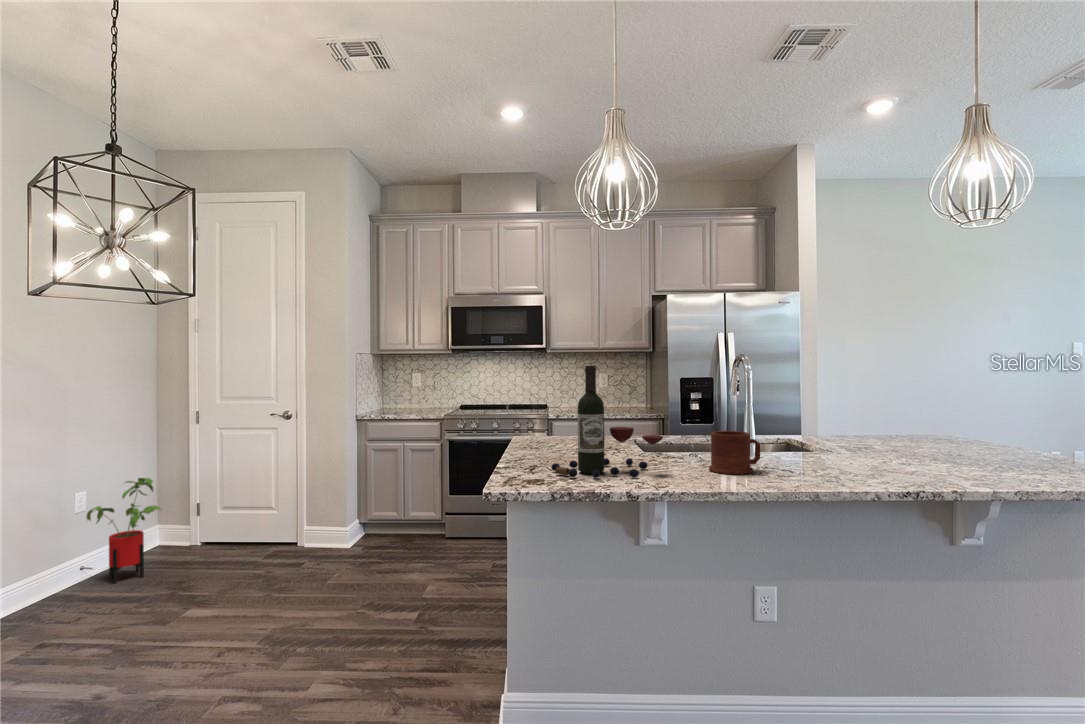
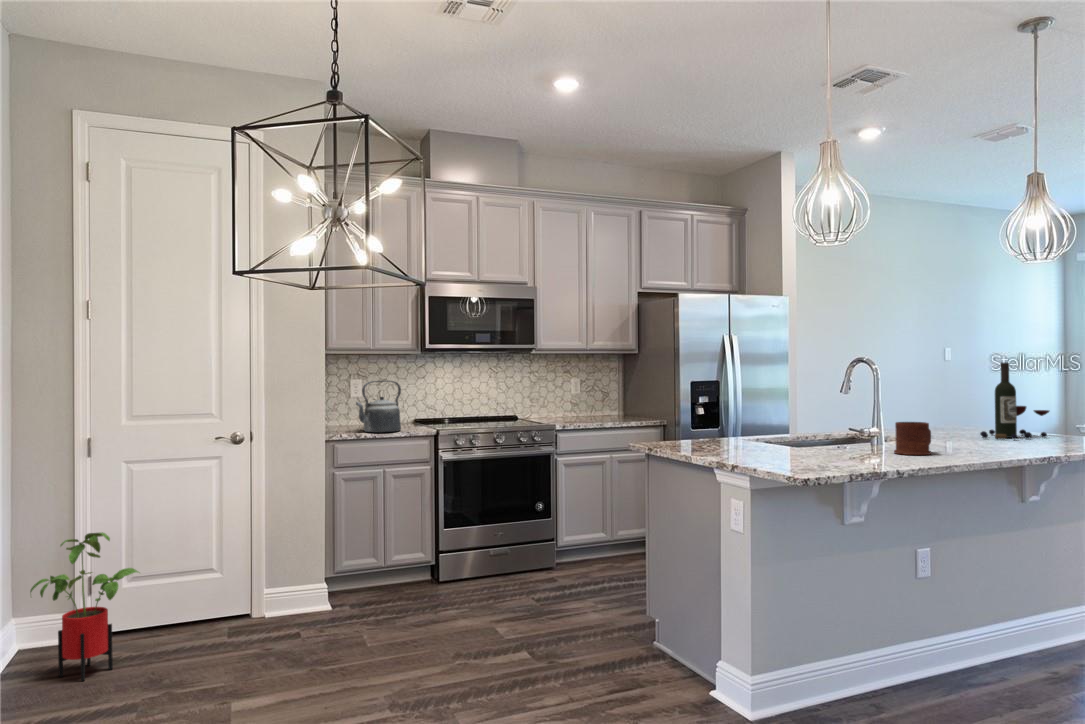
wine bottle: present [551,366,663,478] -> present [980,363,1049,439]
kettle: none [388,373,428,414] -> present [356,381,401,432]

